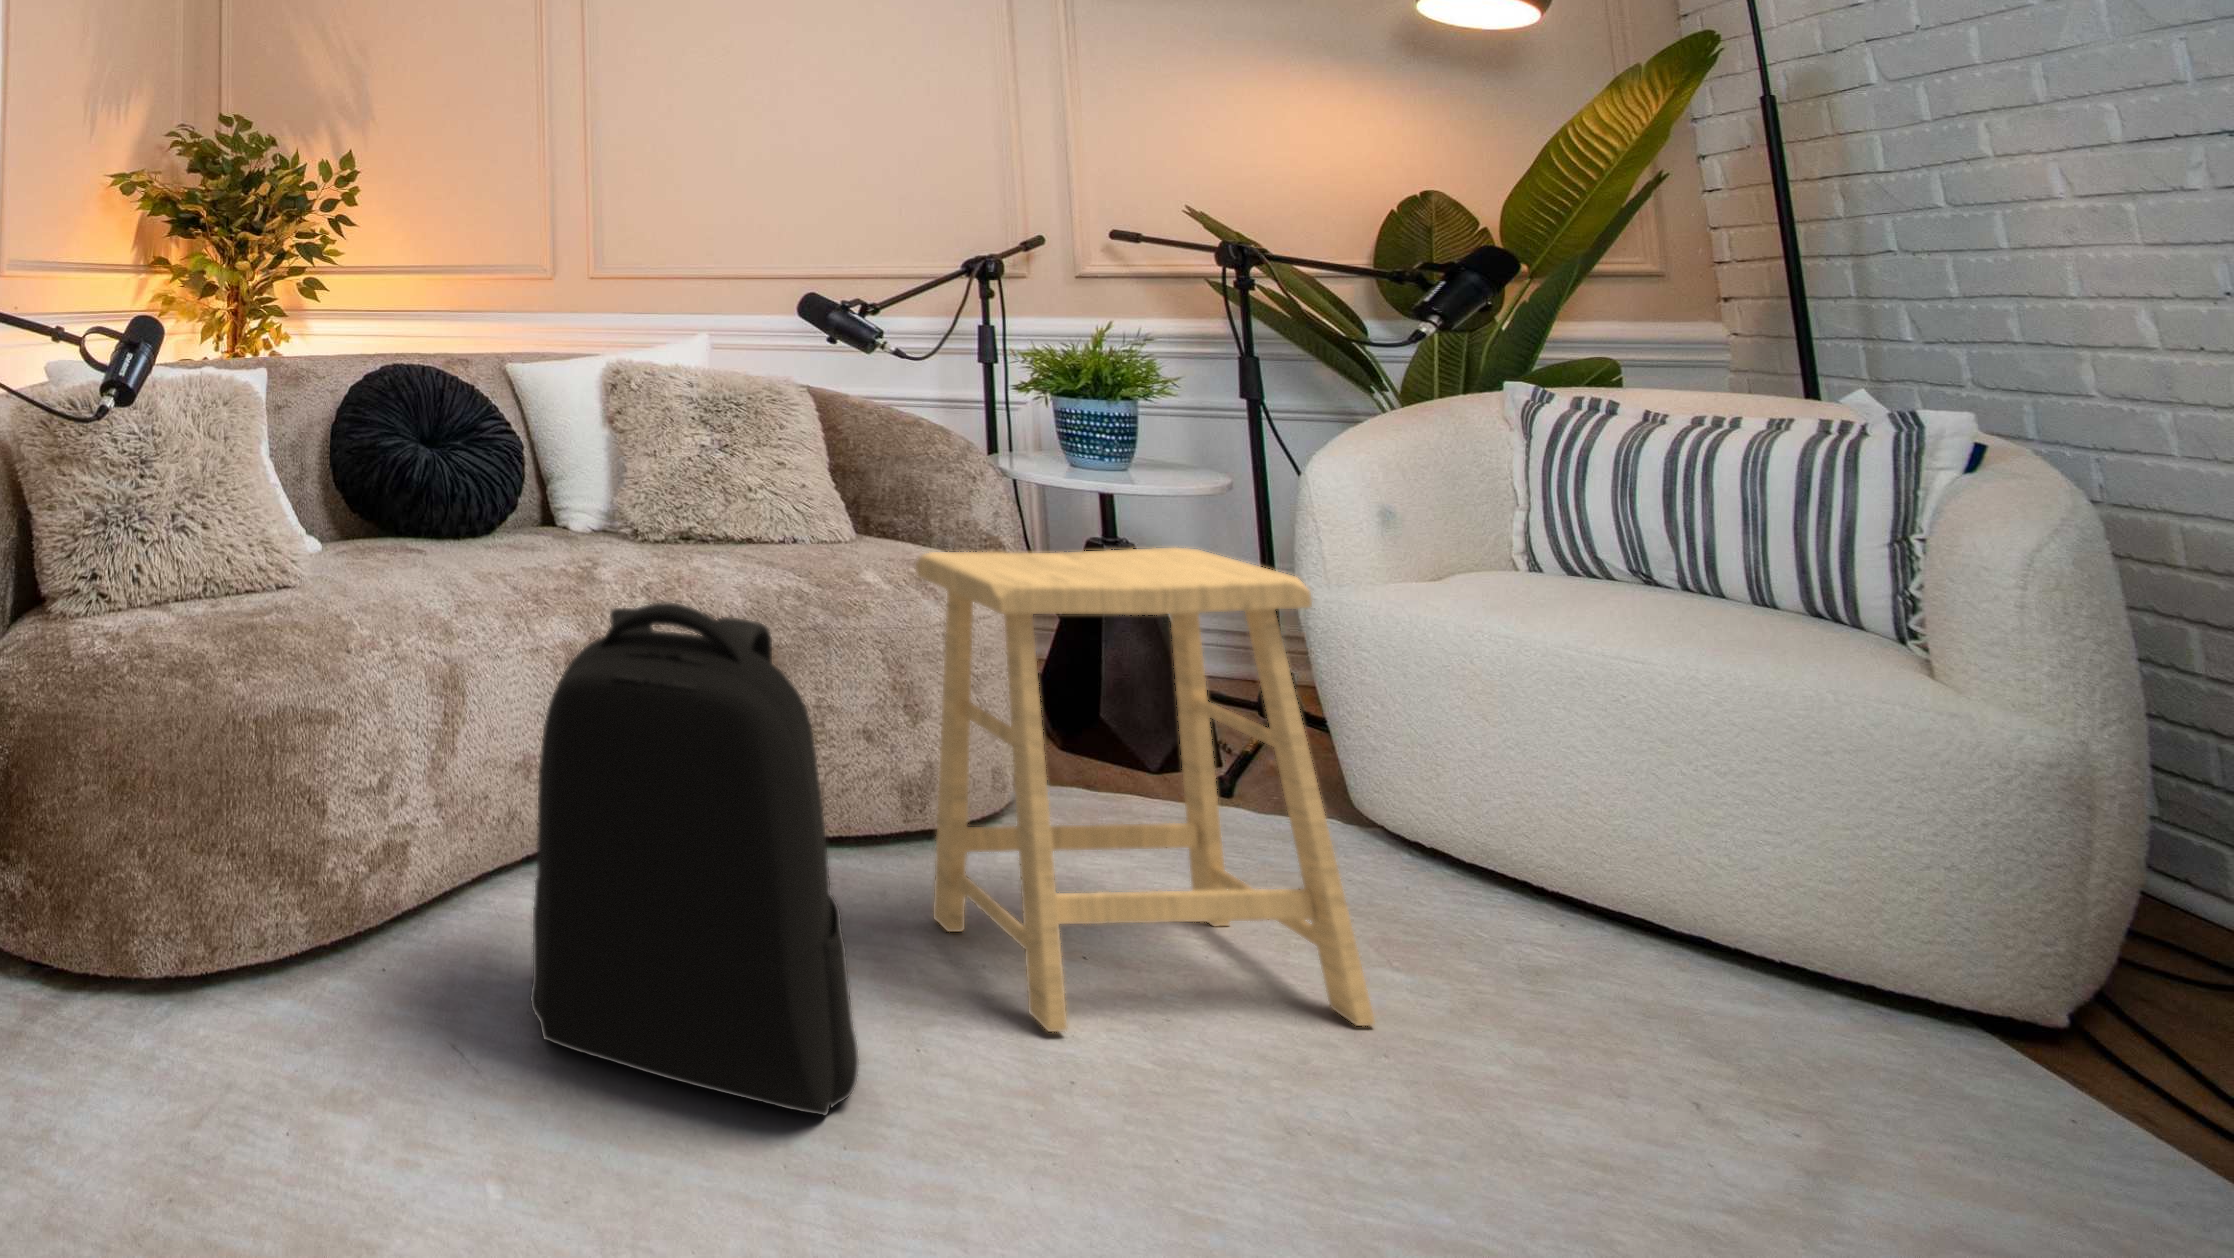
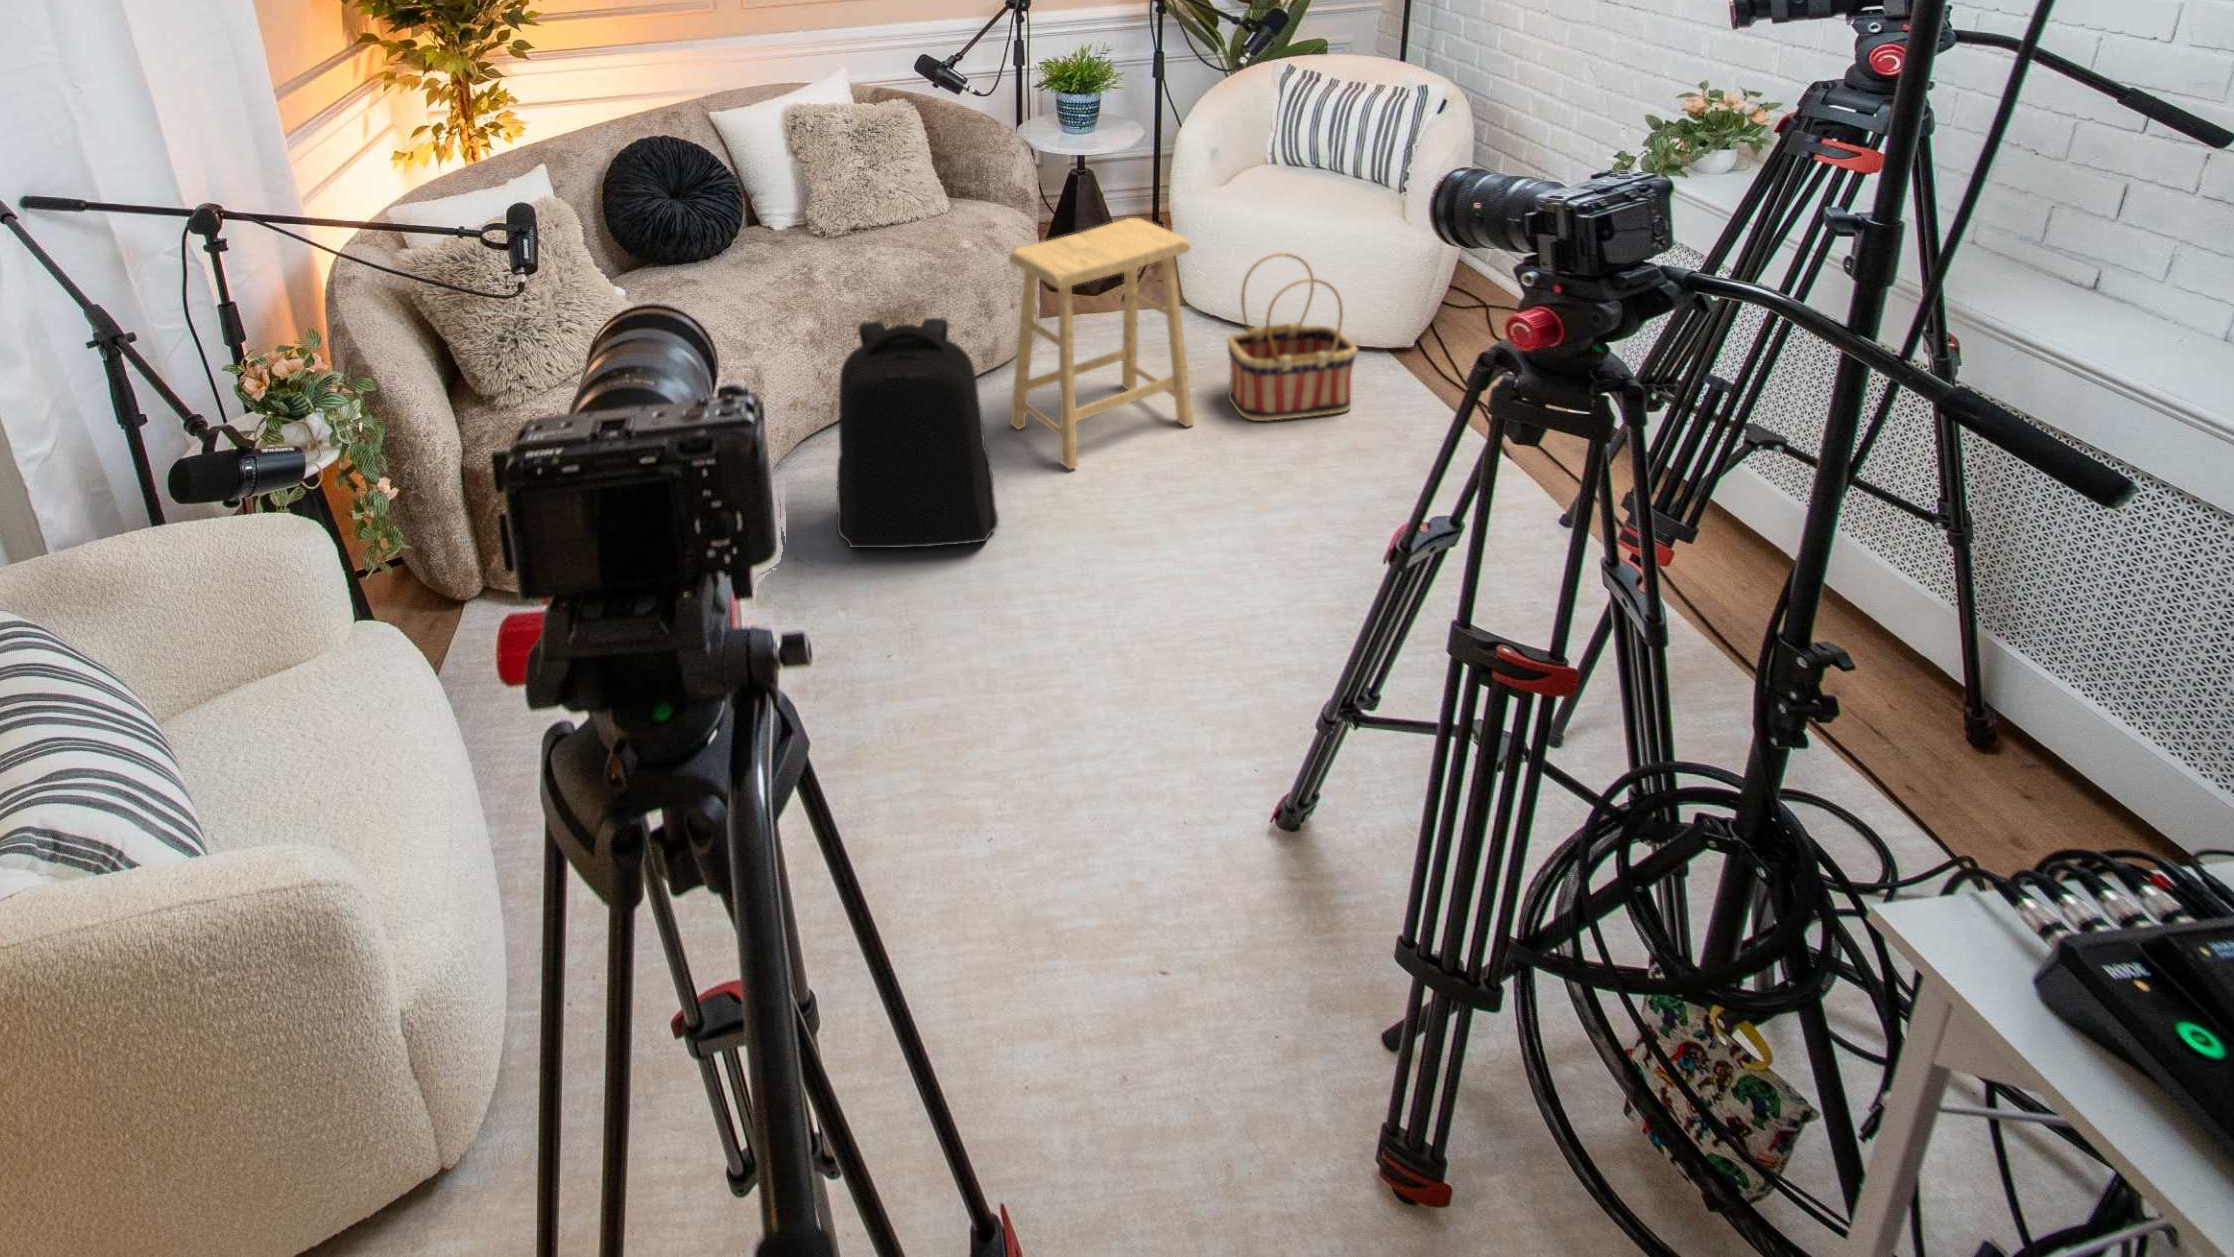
basket: none [1446,670,1866,1109] -> present [1227,253,1357,421]

